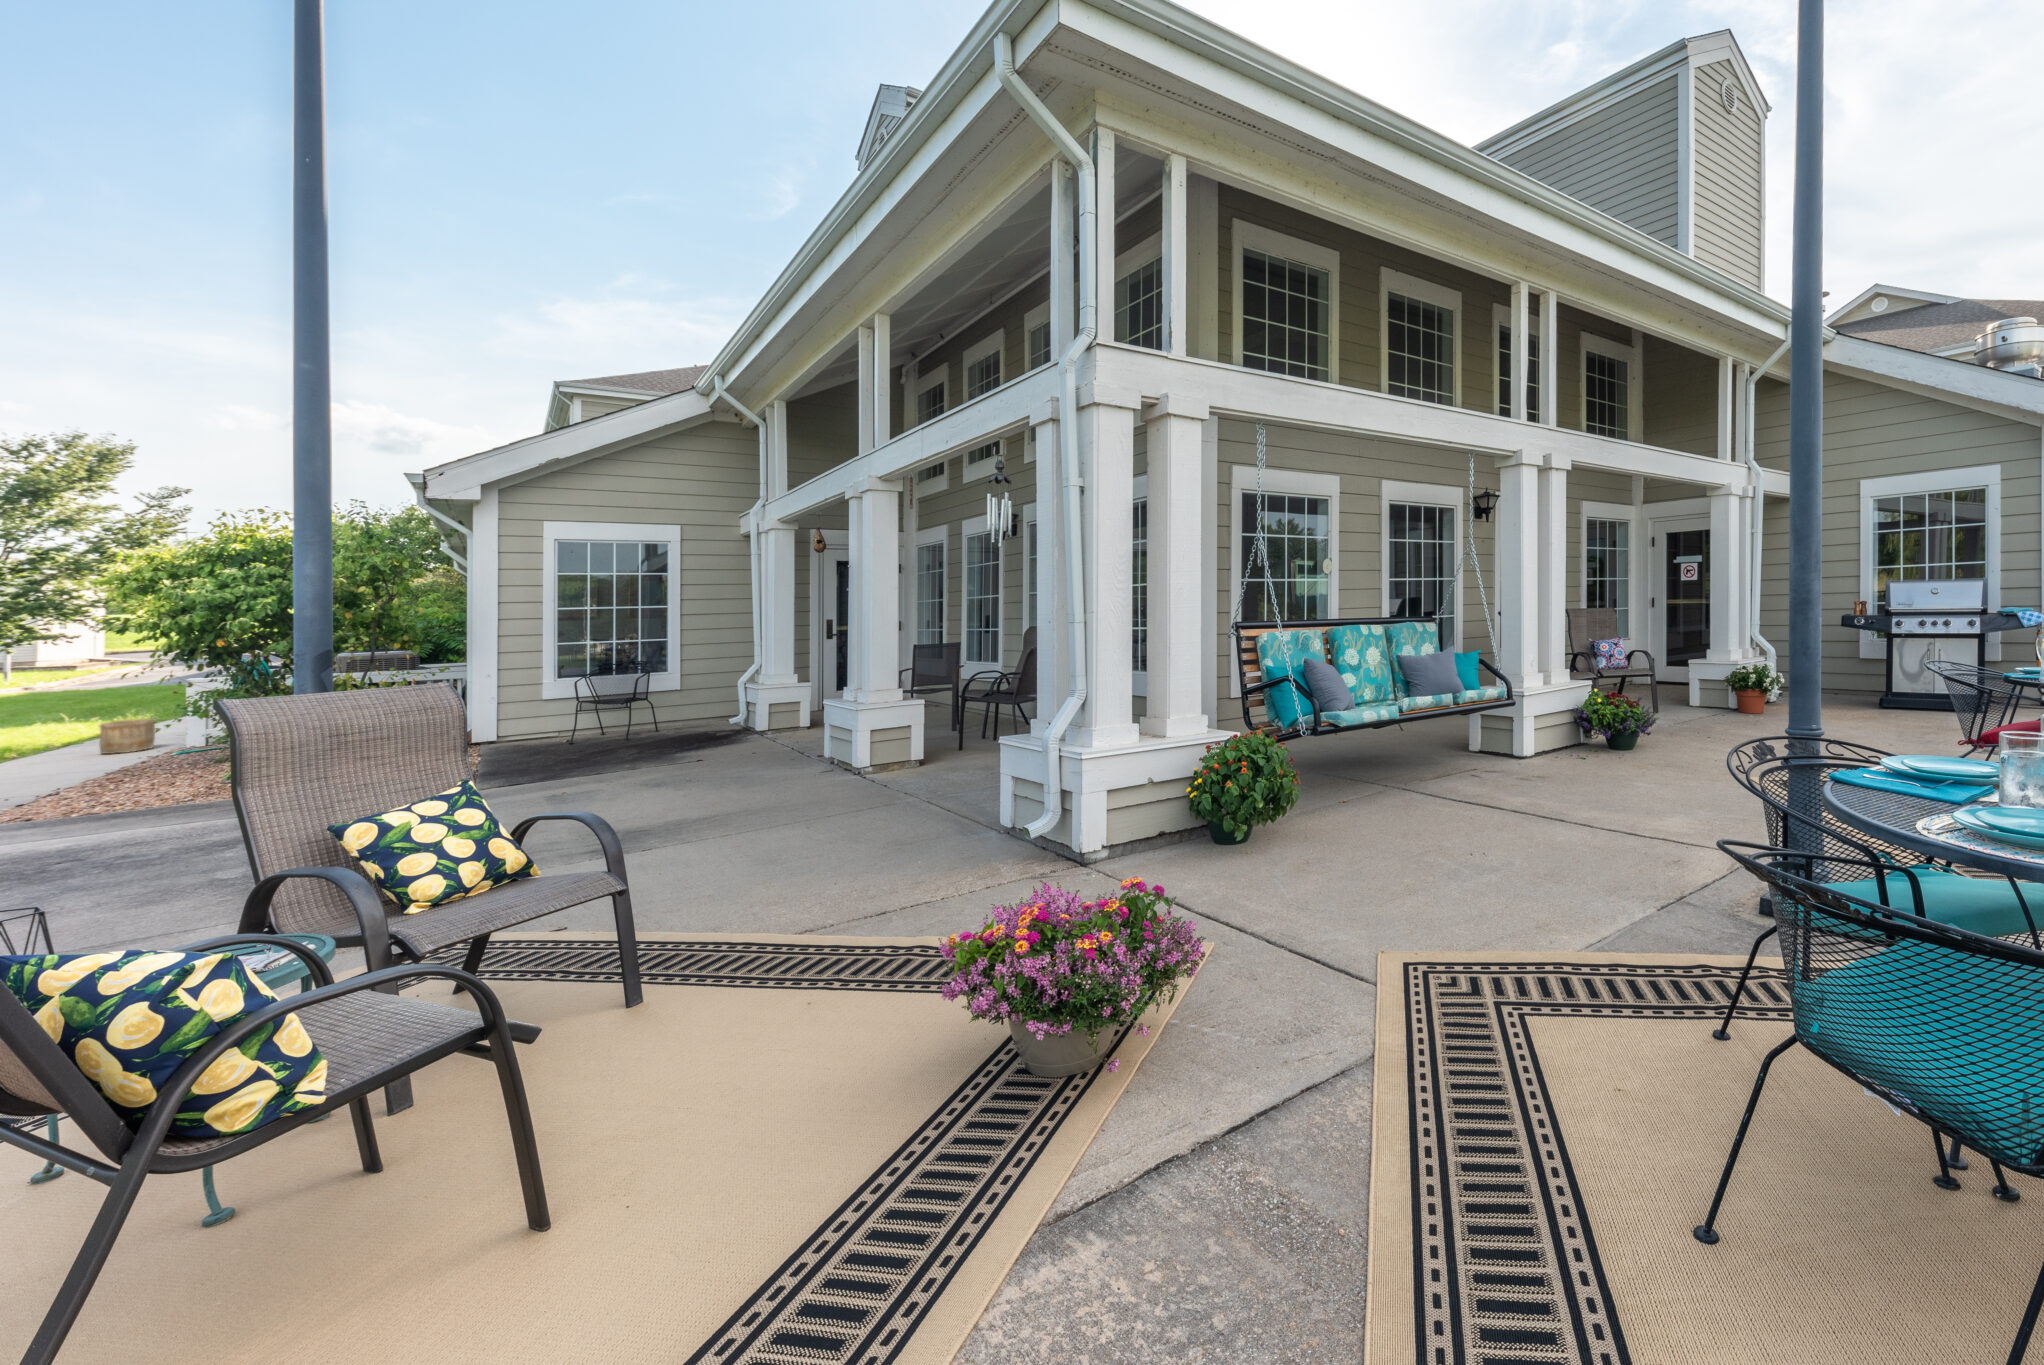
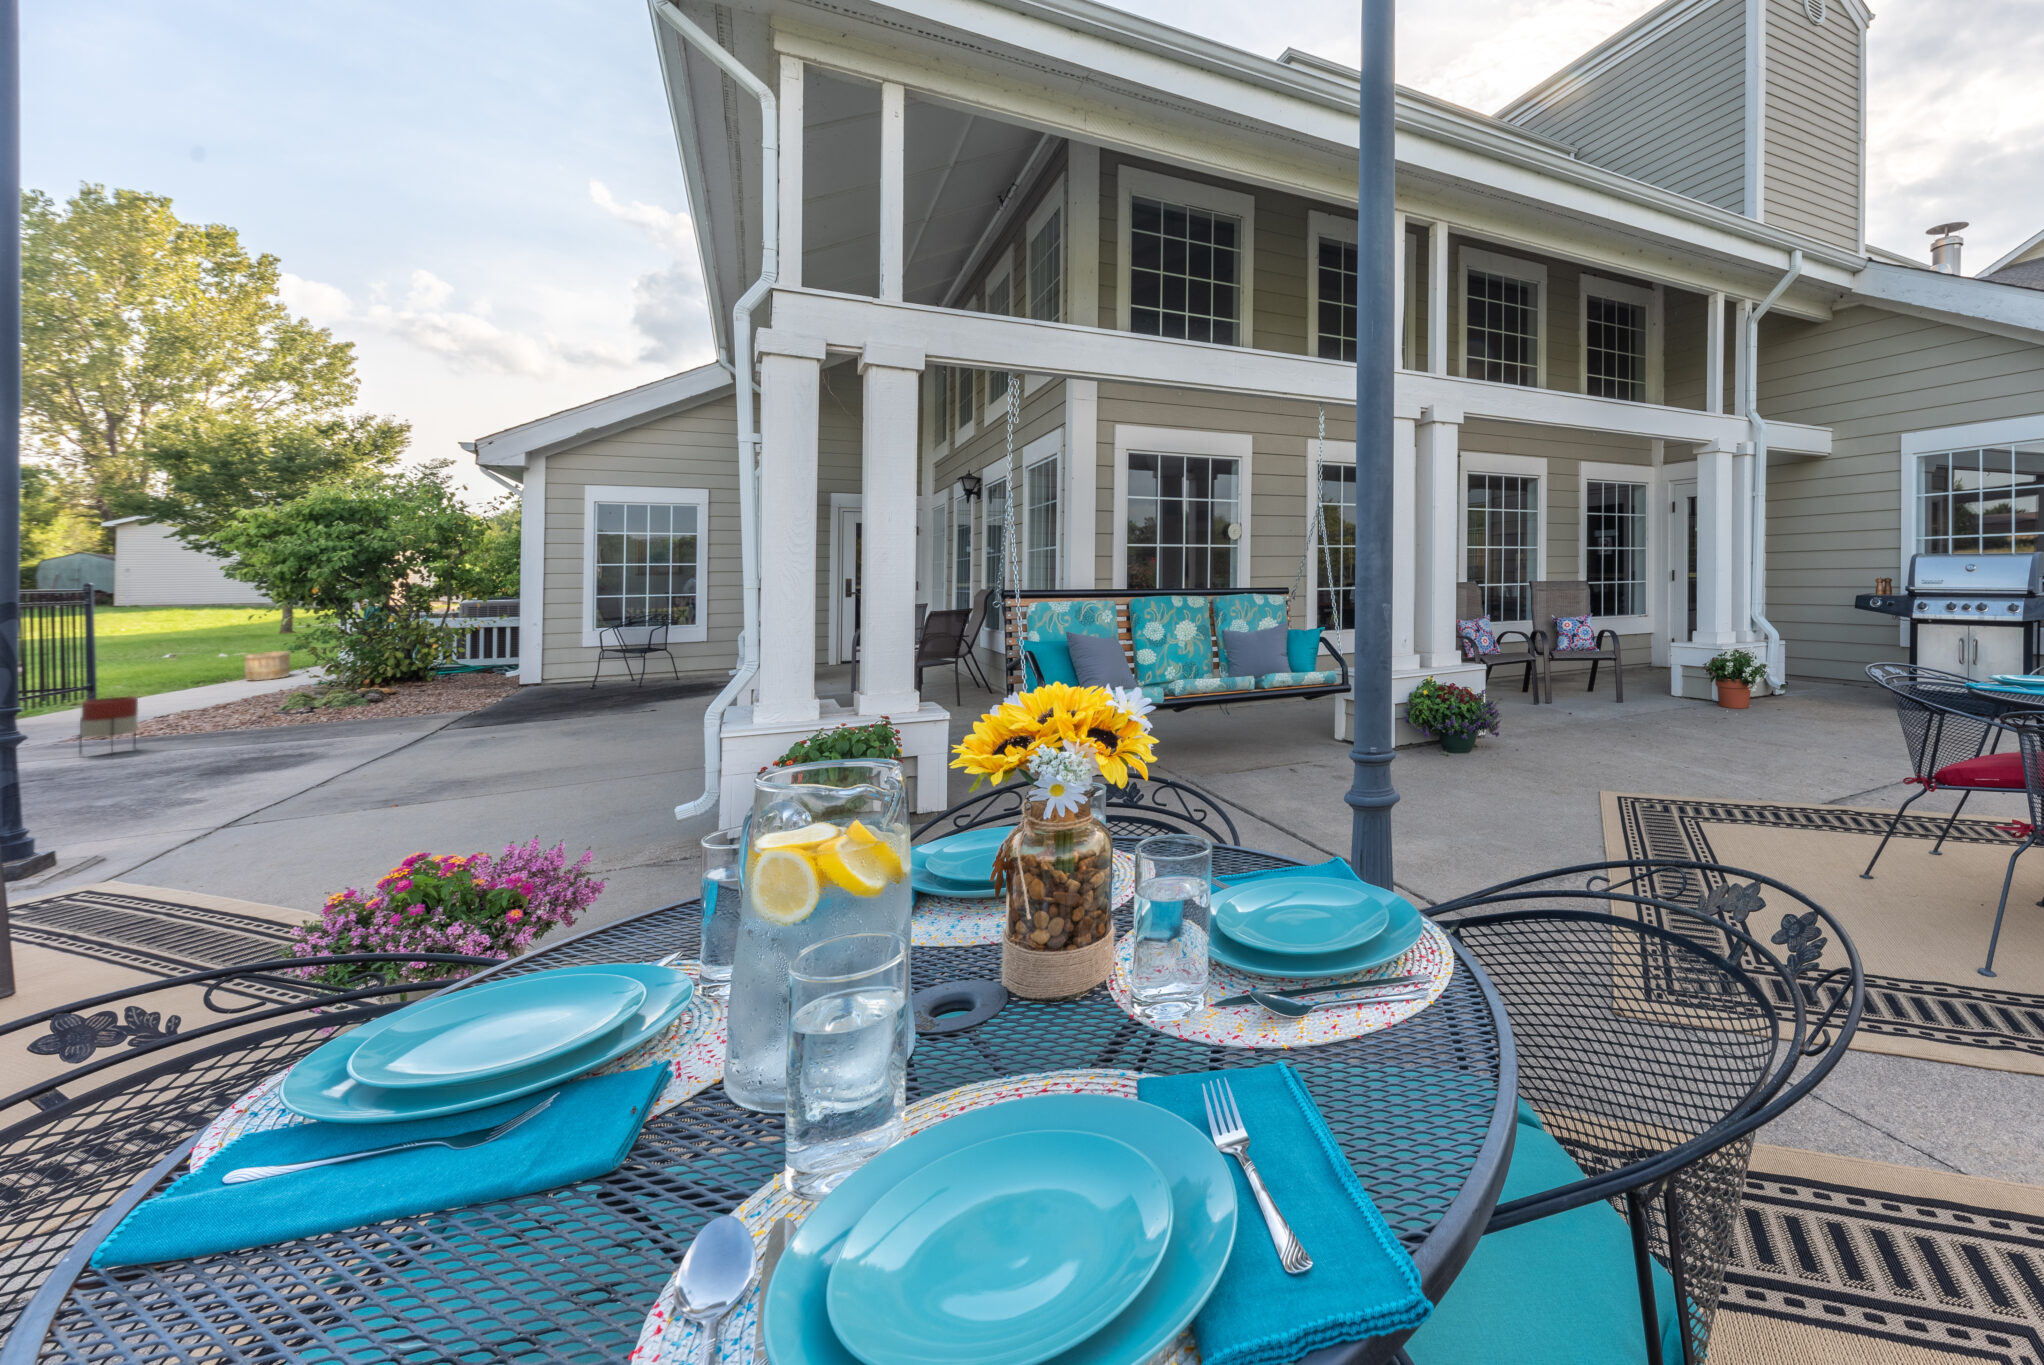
planter: none [67,761,138,831] -> present [79,696,138,754]

